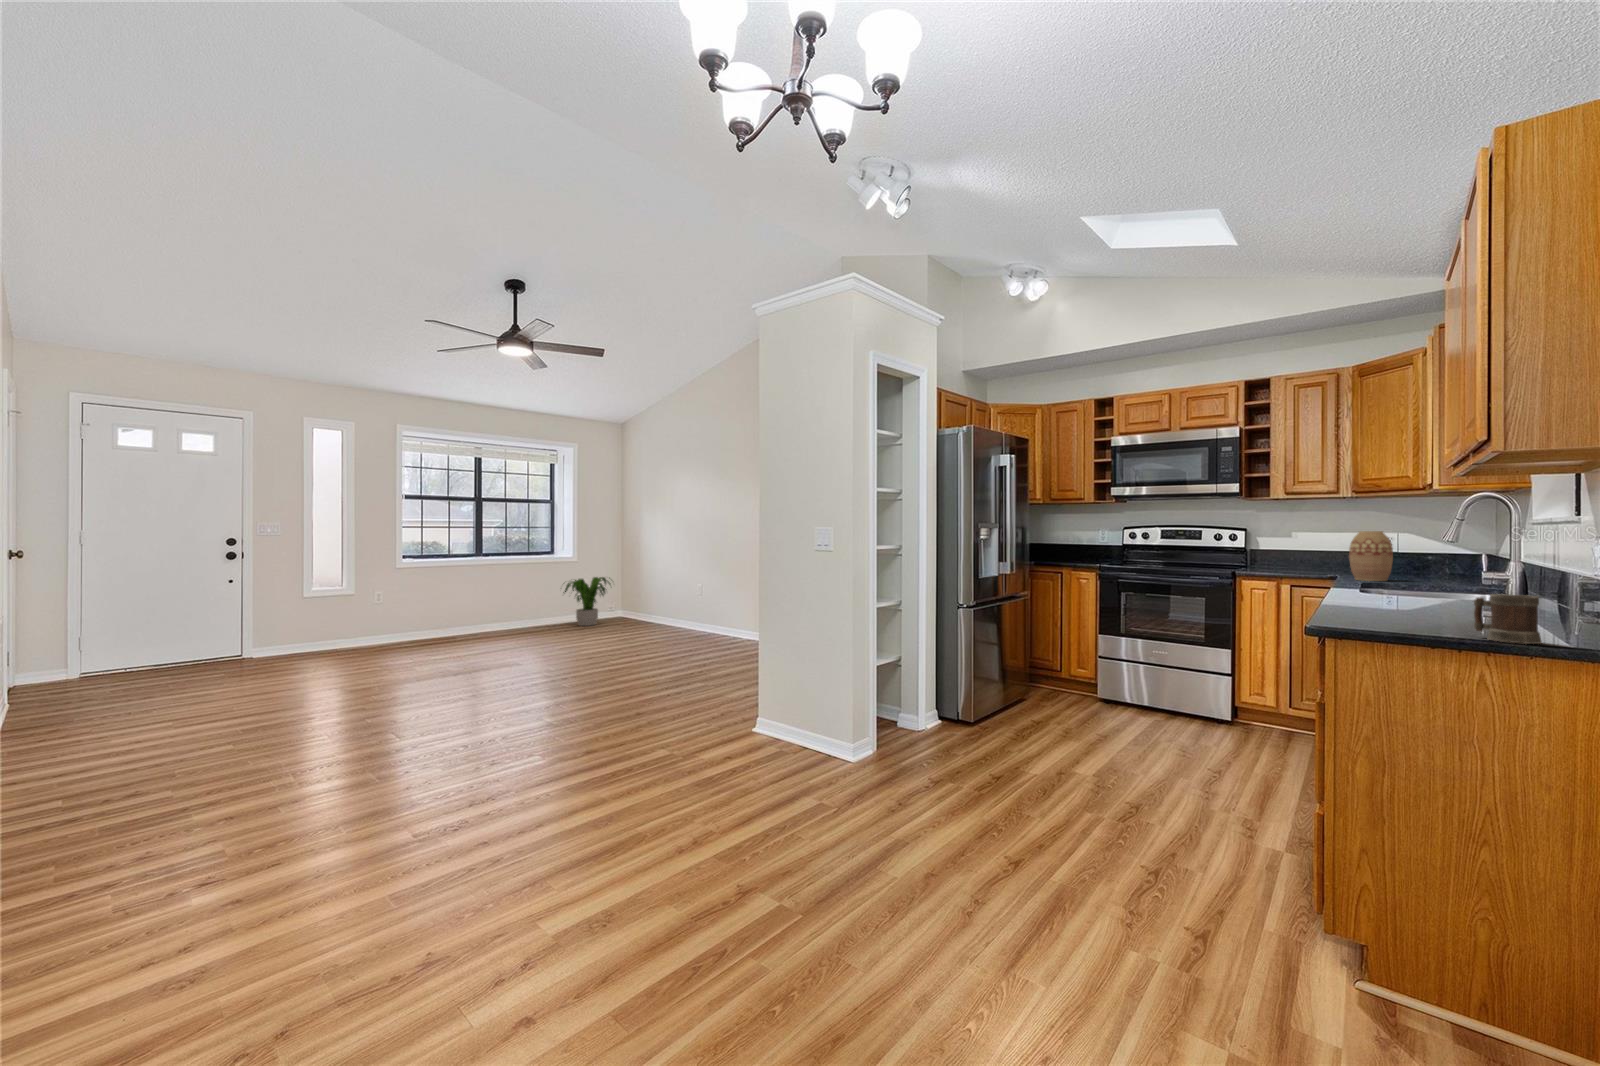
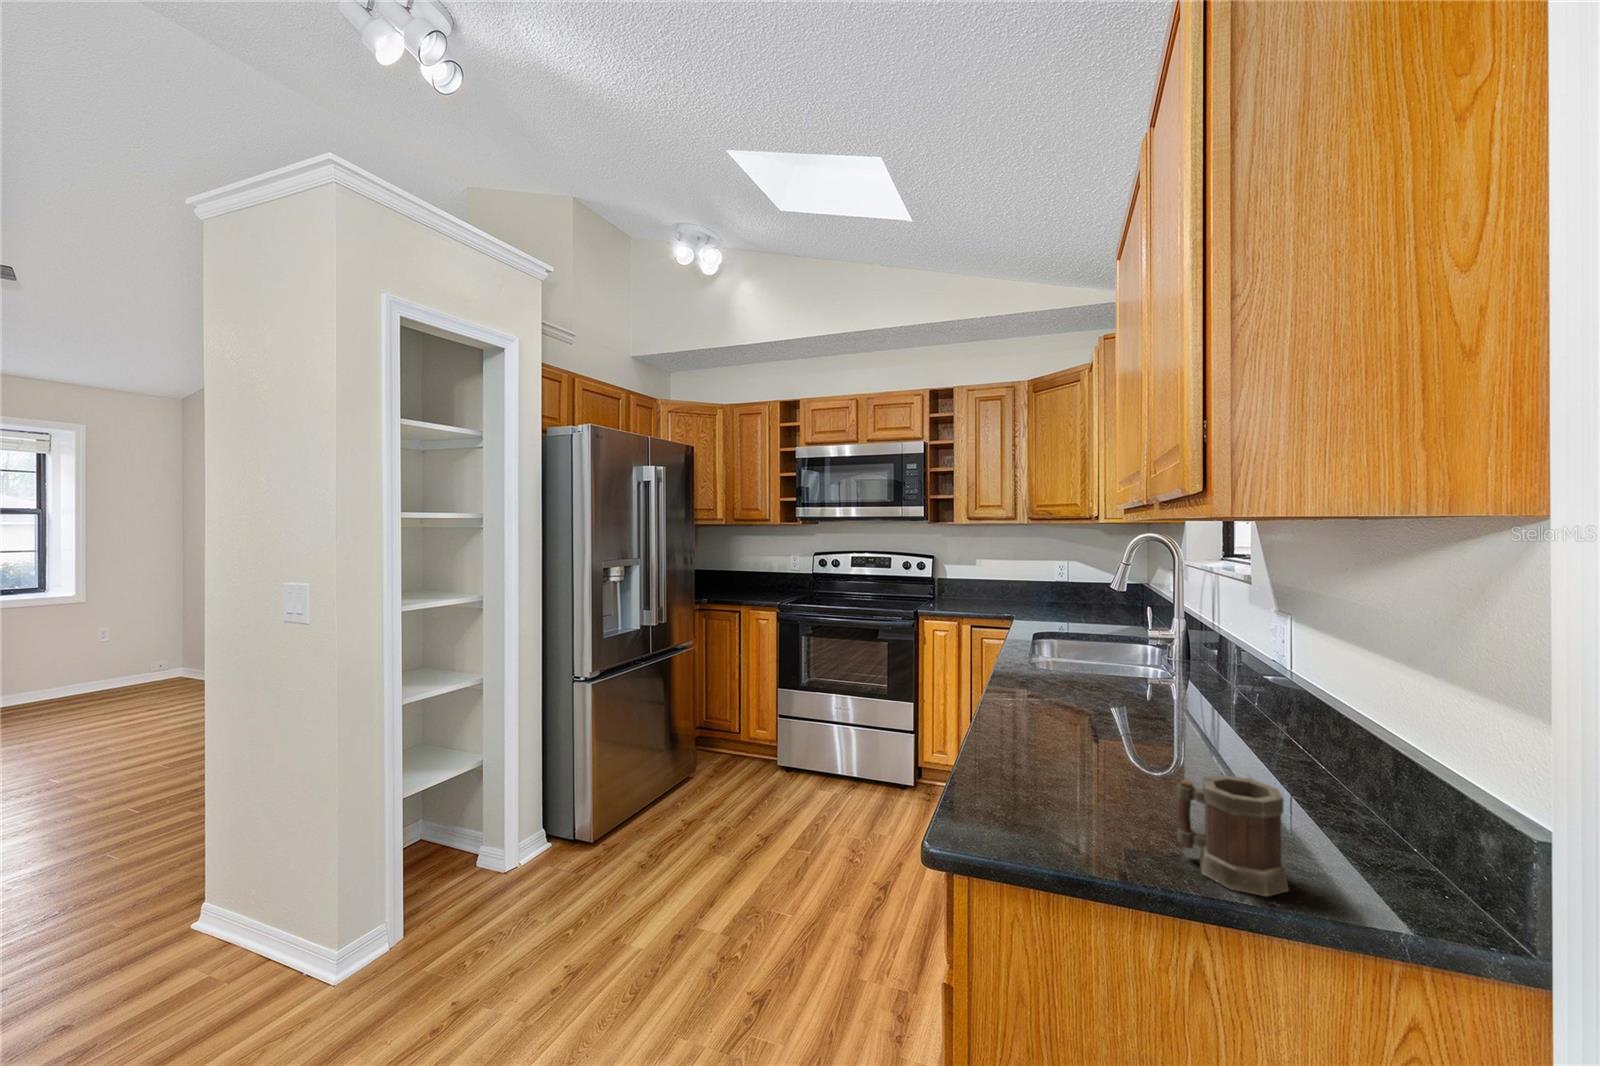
vase: present [1349,531,1393,581] -> none [1027,561,1065,616]
potted plant: present [563,577,610,626] -> none [42,622,156,699]

